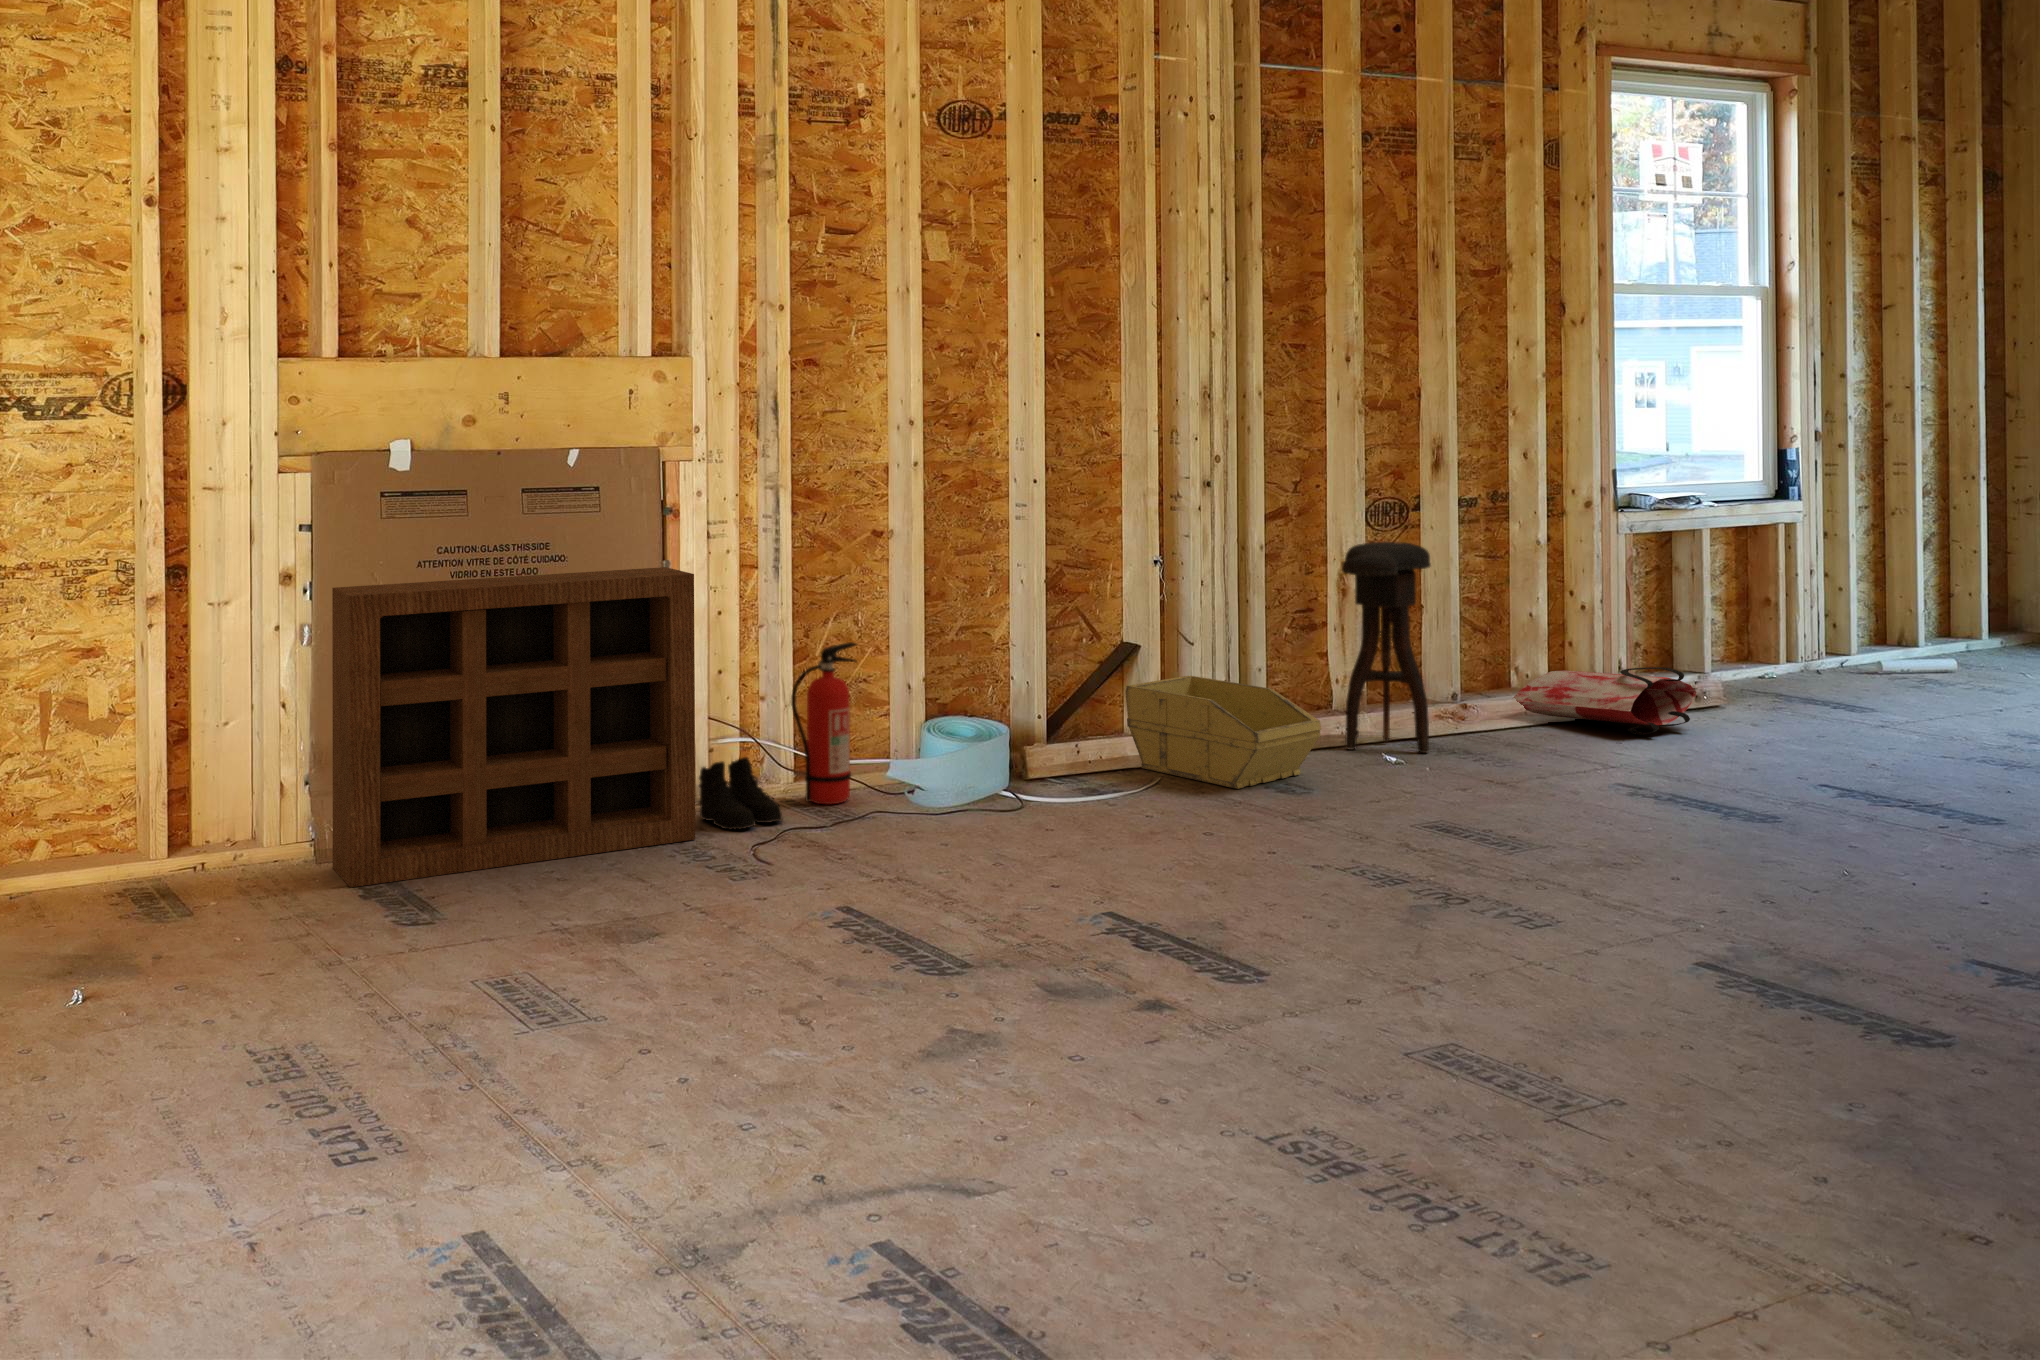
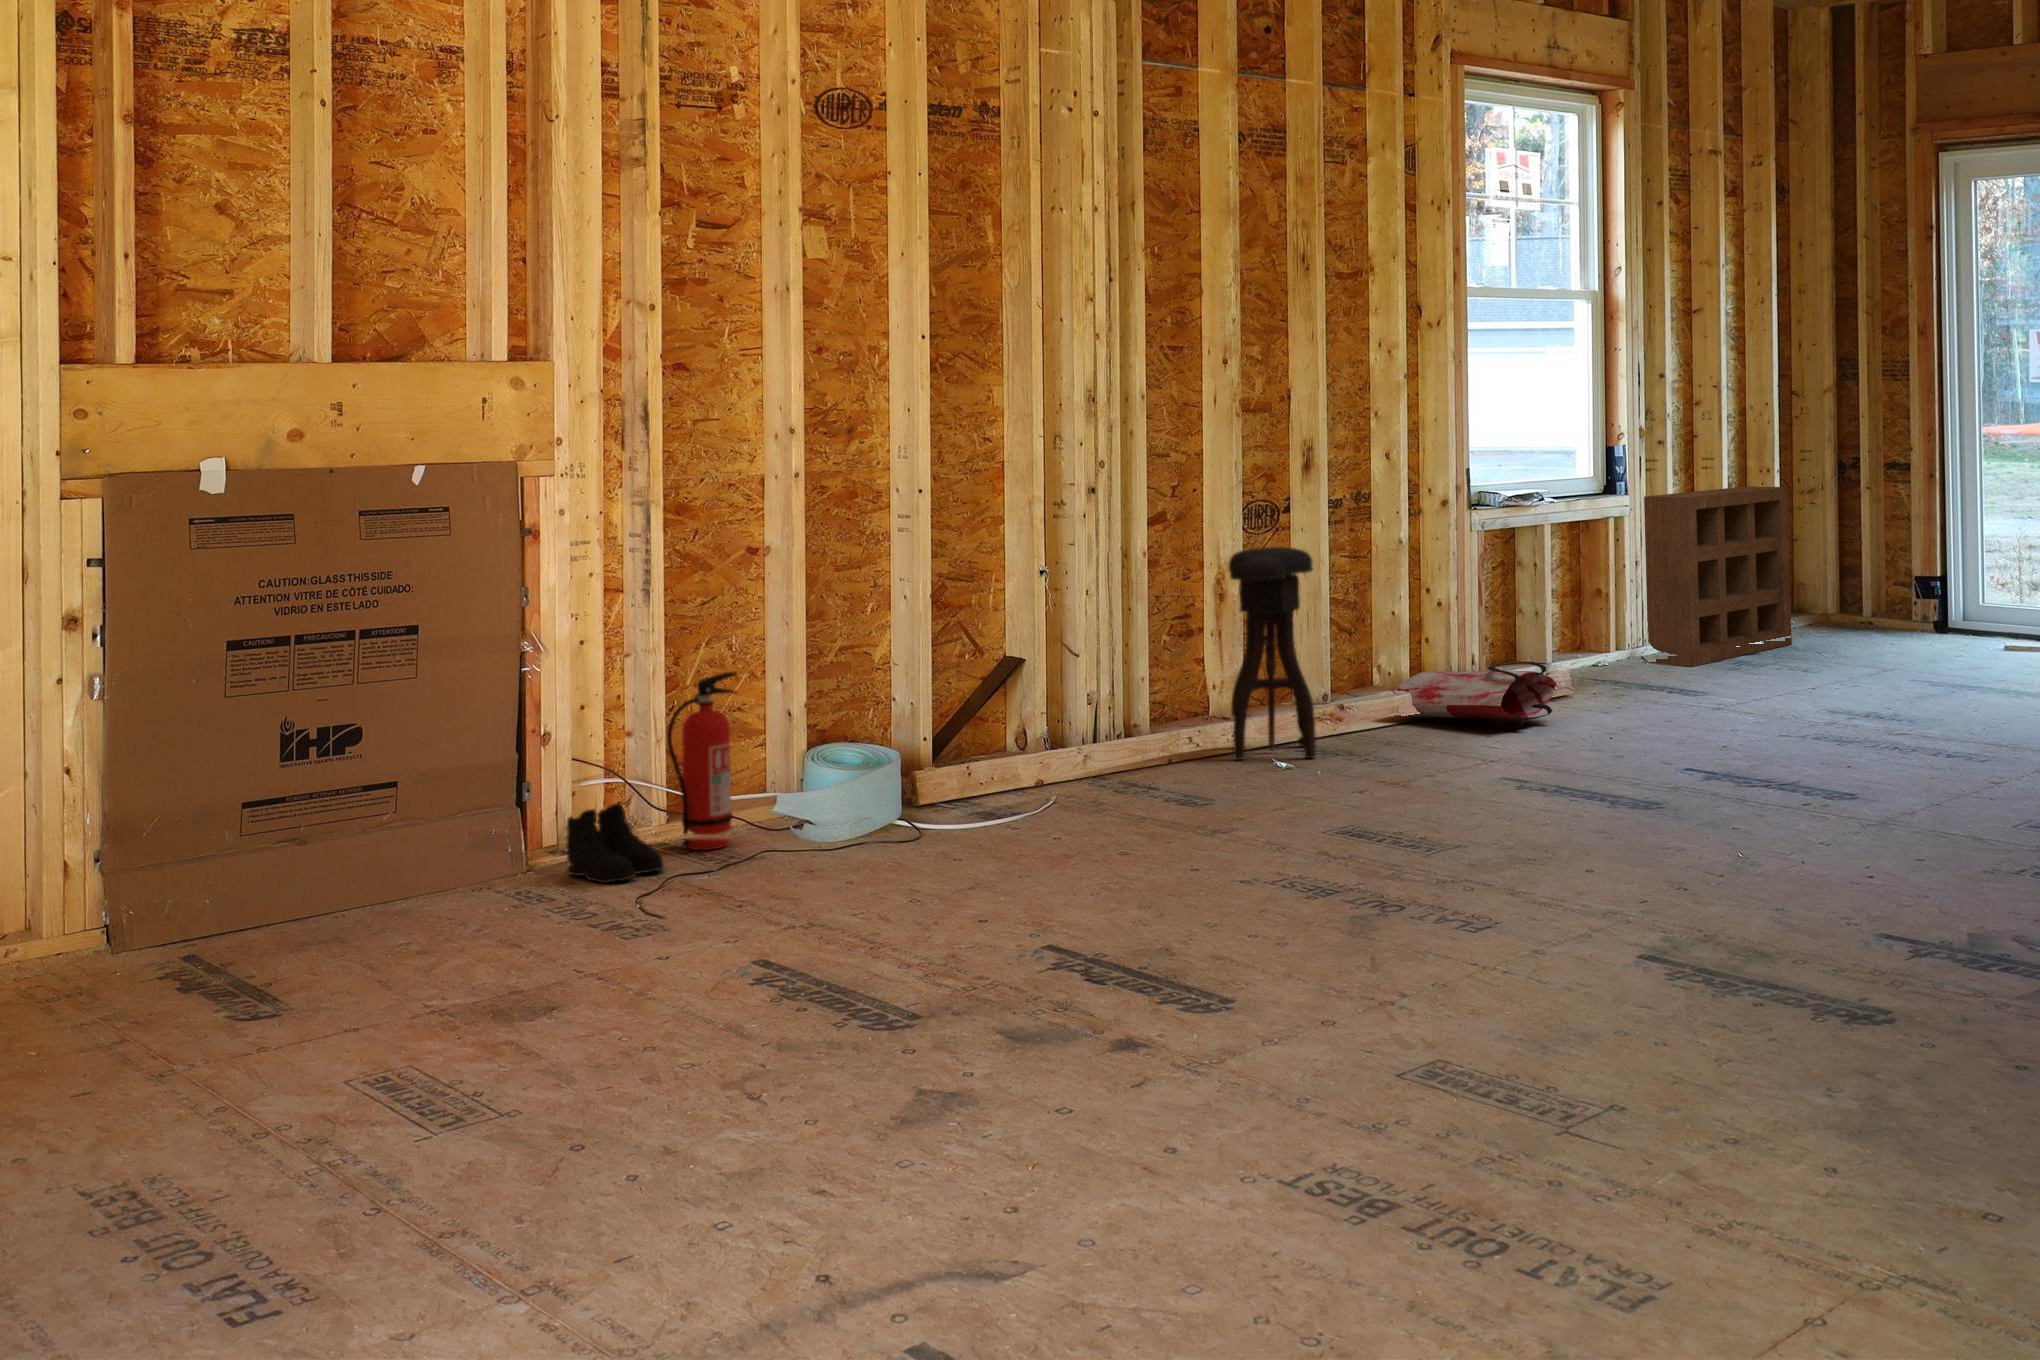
shelving unit: present [332,567,695,887] -> present [1644,486,1792,667]
storage bin: present [1126,676,1321,789] -> none [1015,693,1219,803]

